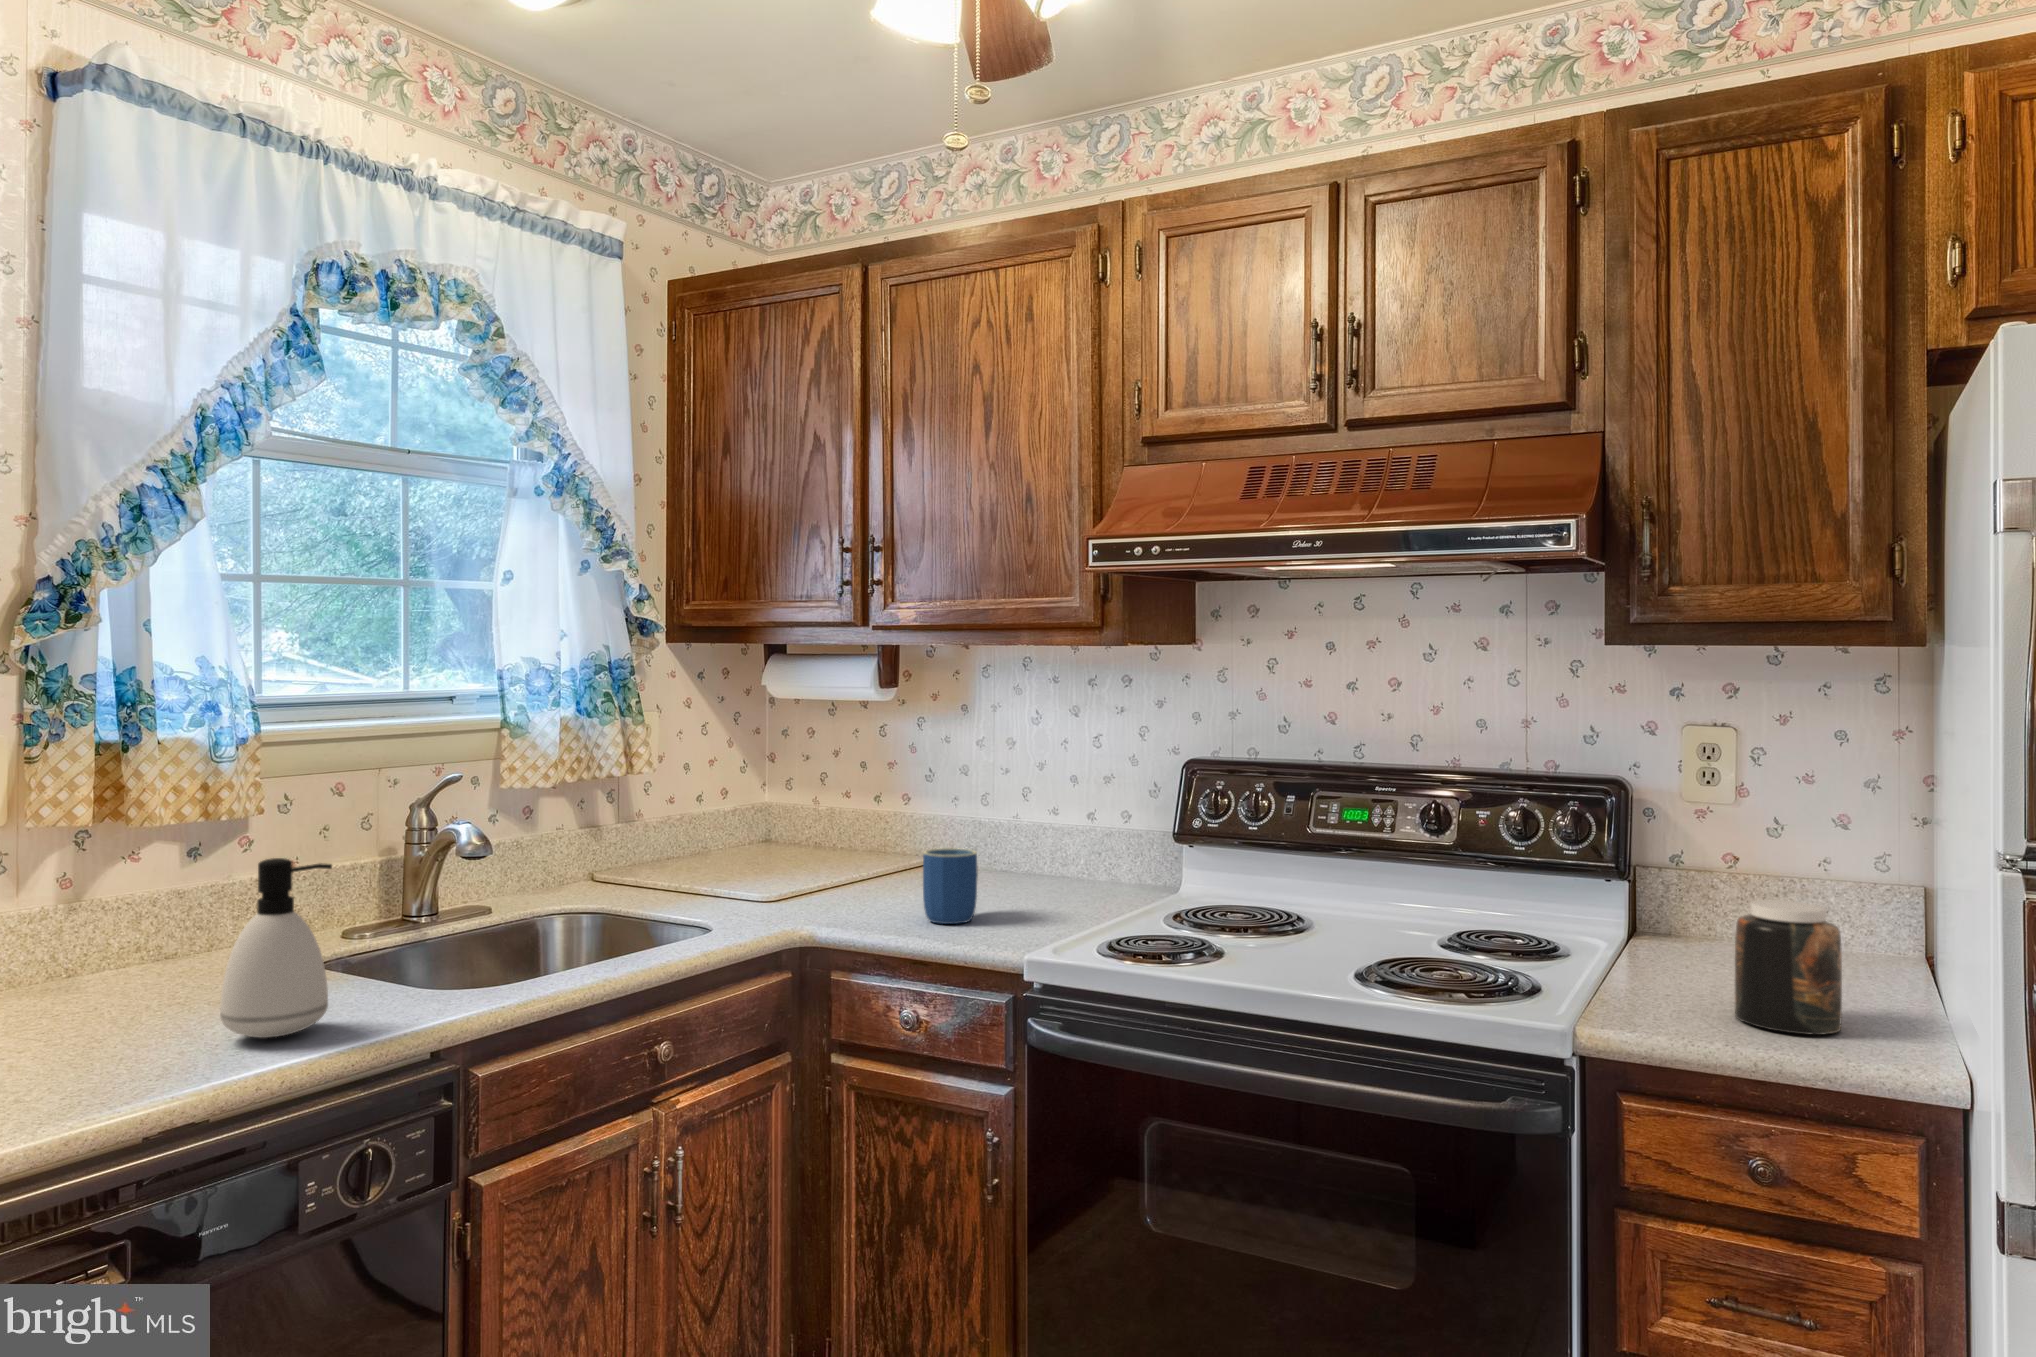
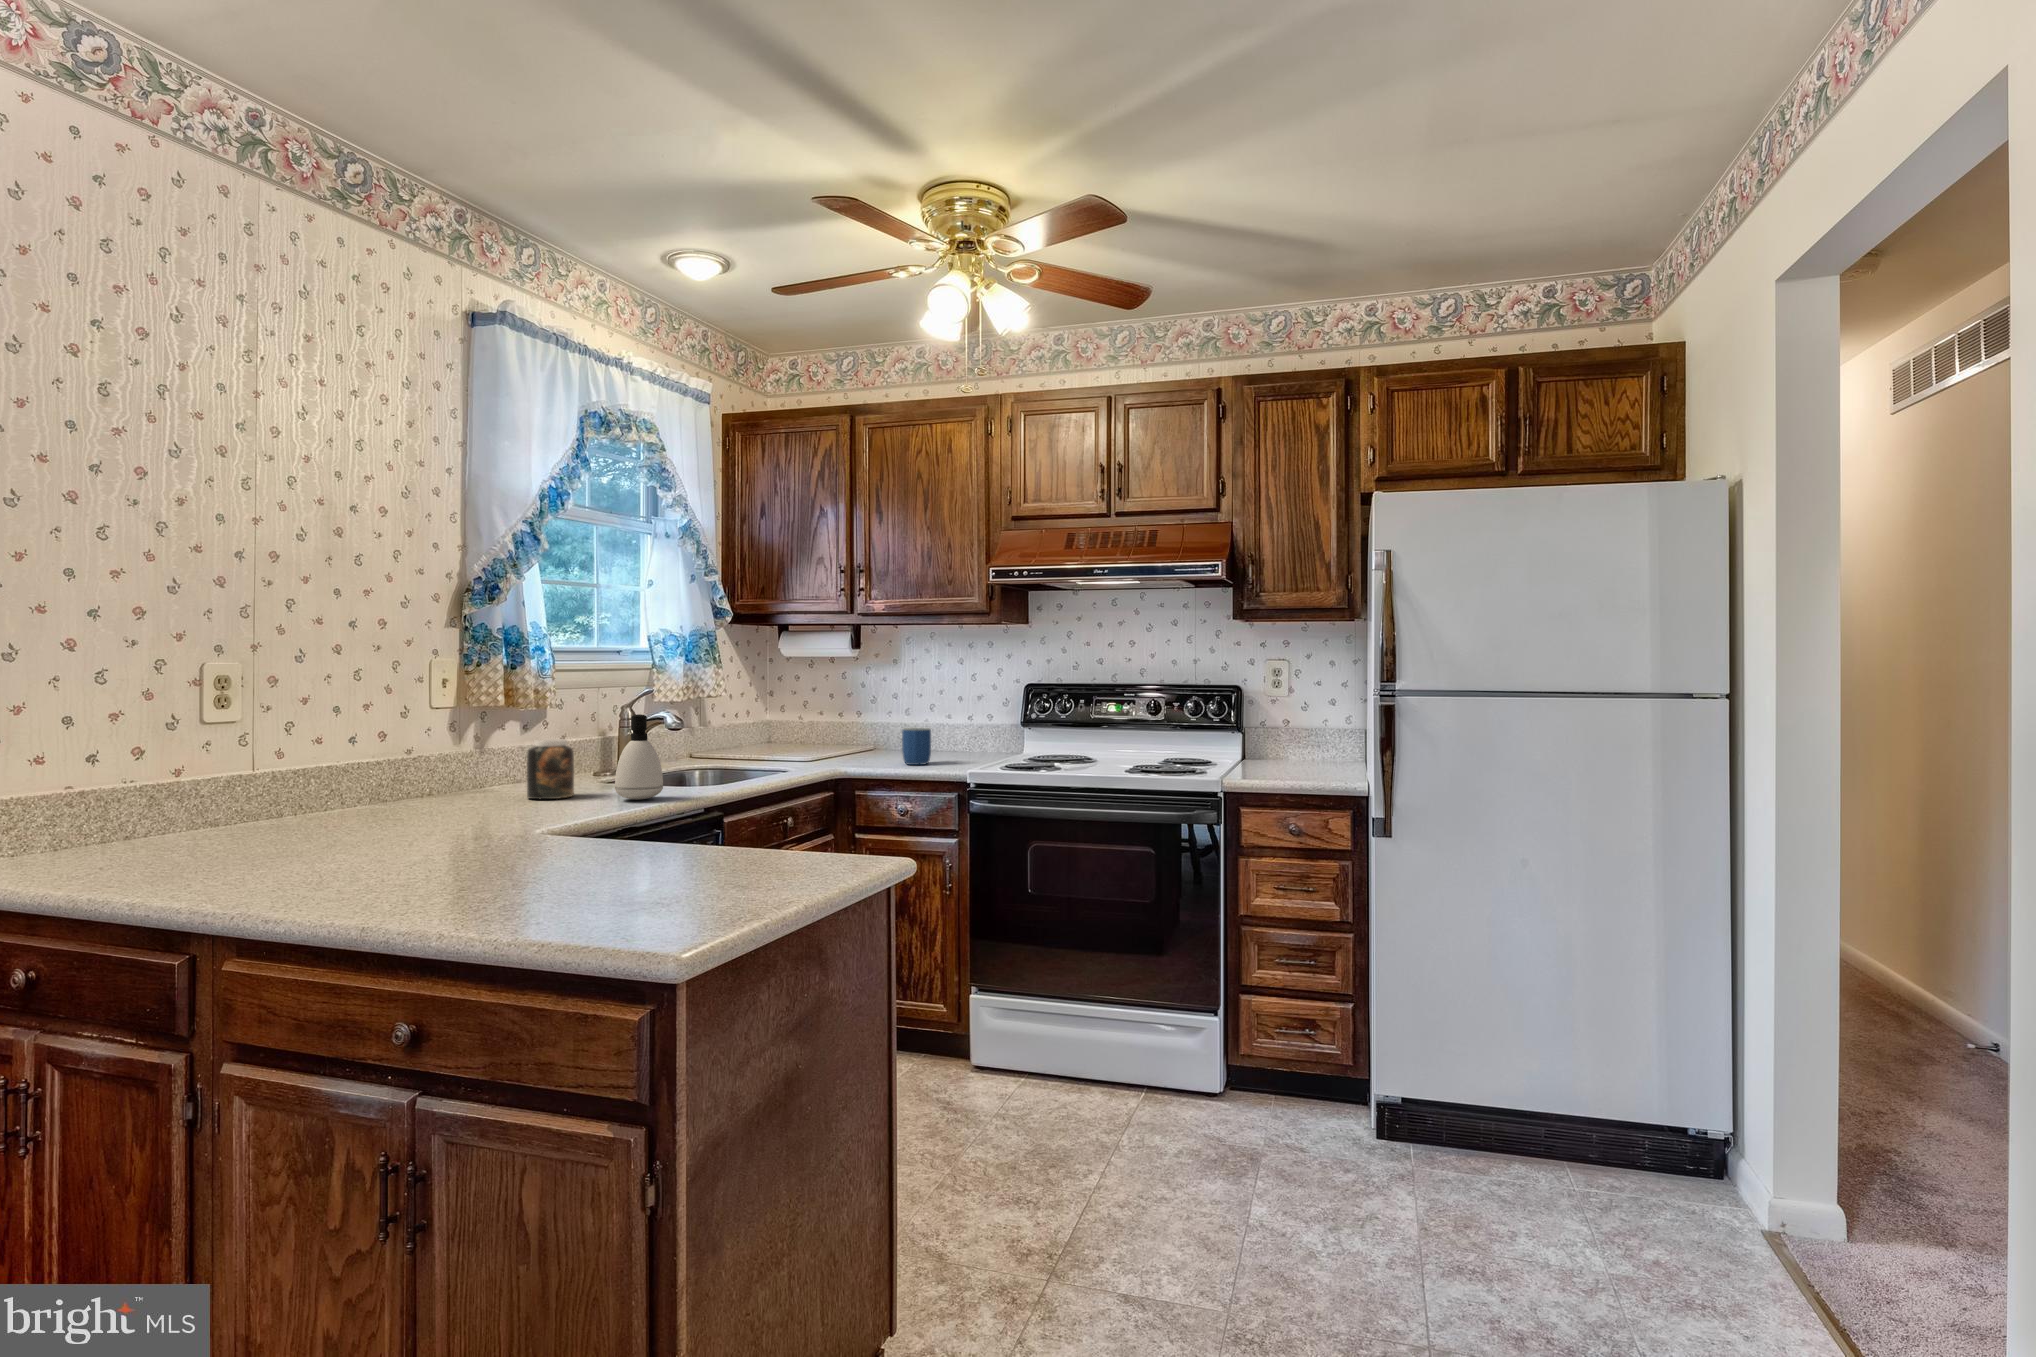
jar: present [1735,900,1842,1035] -> present [527,739,574,799]

